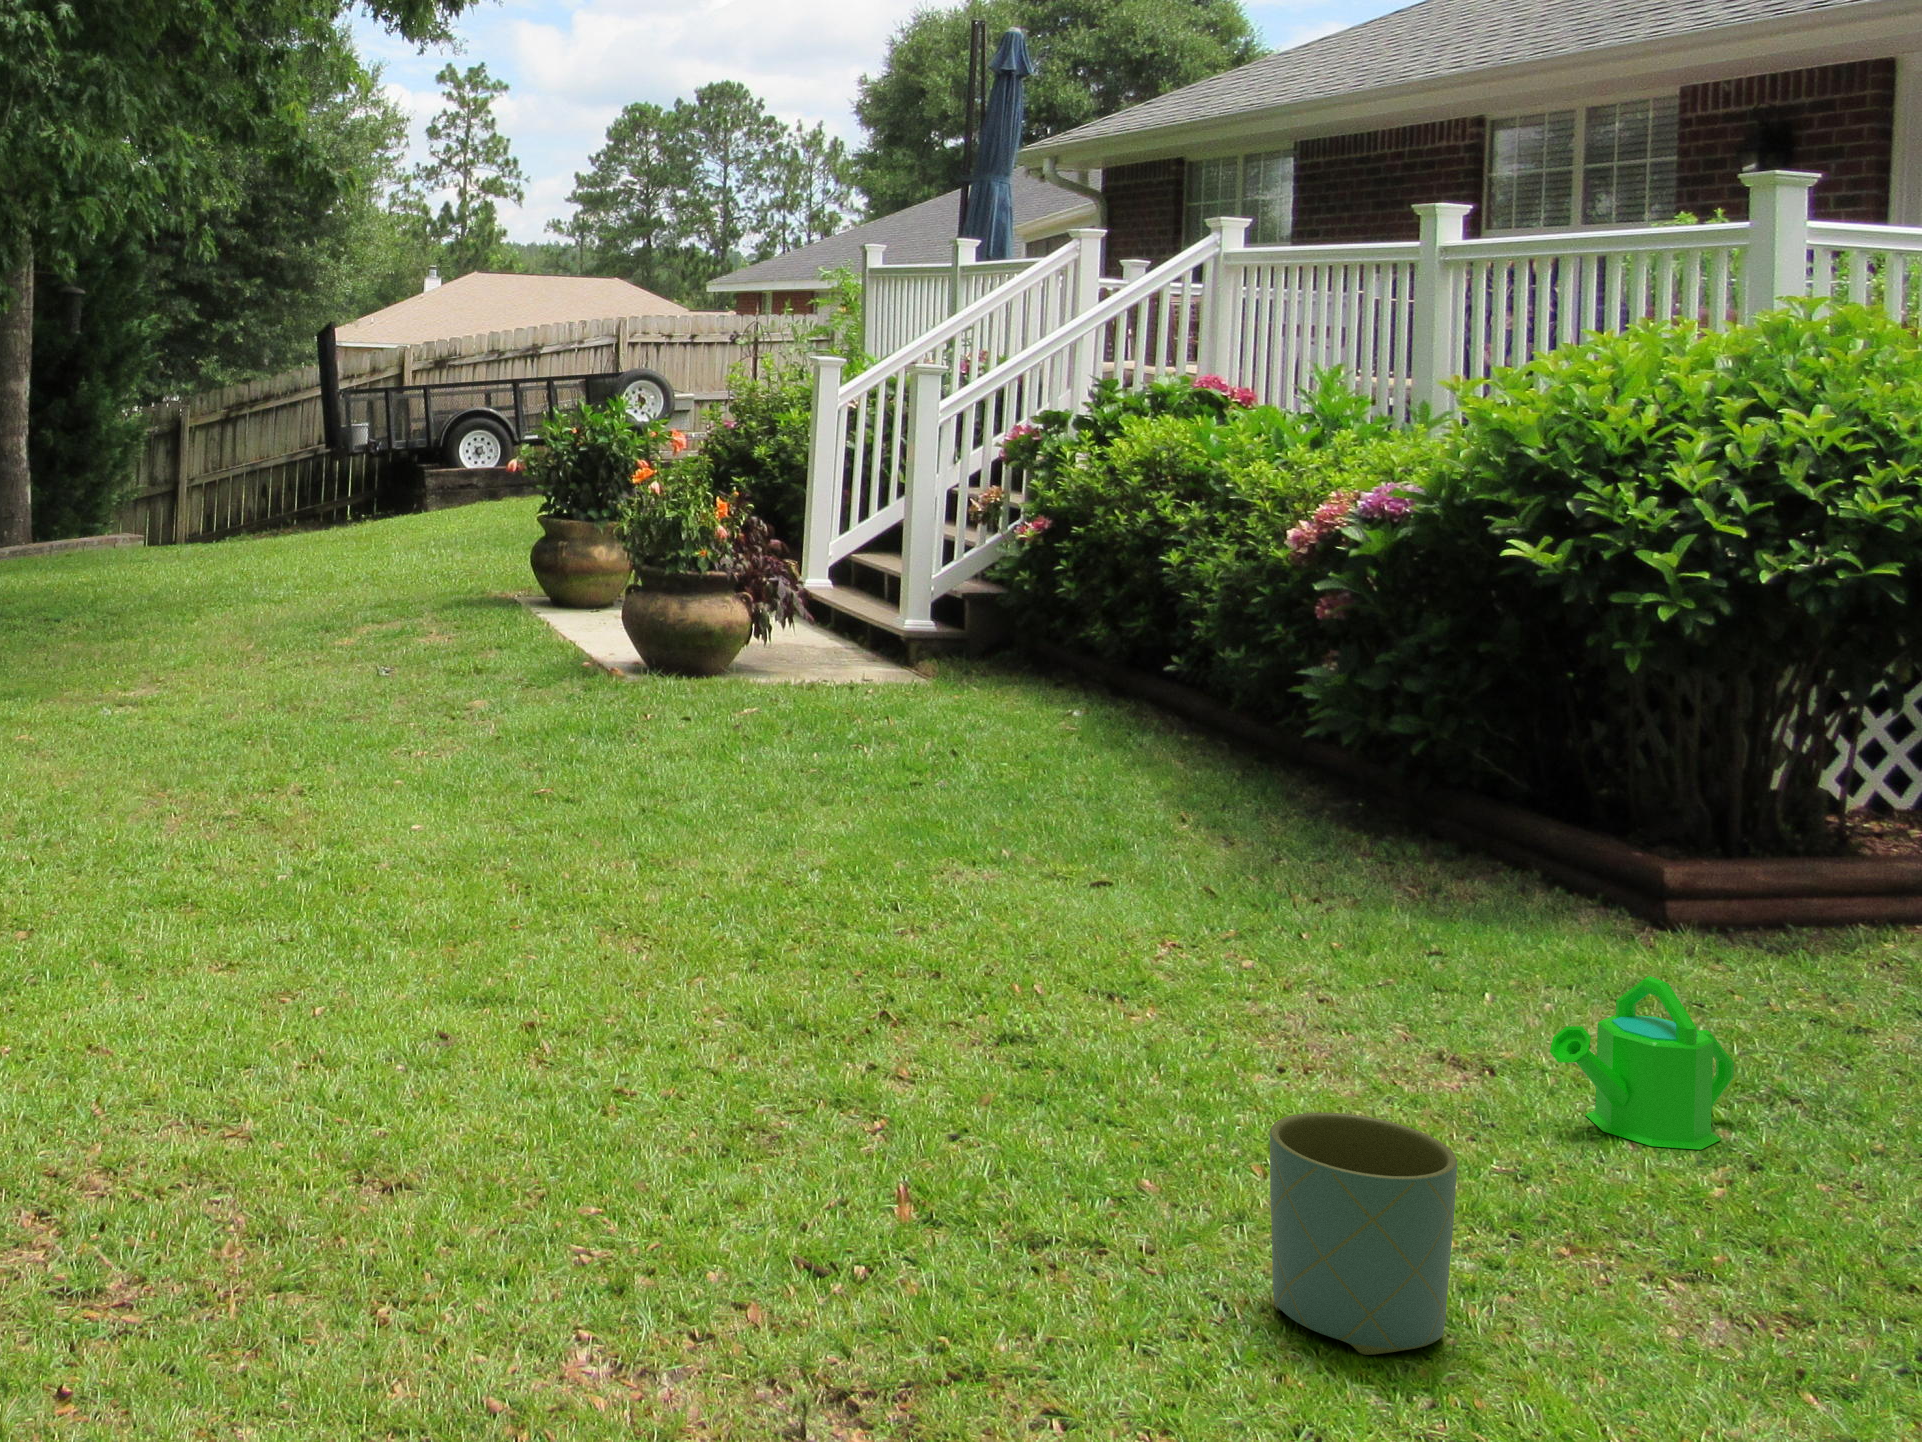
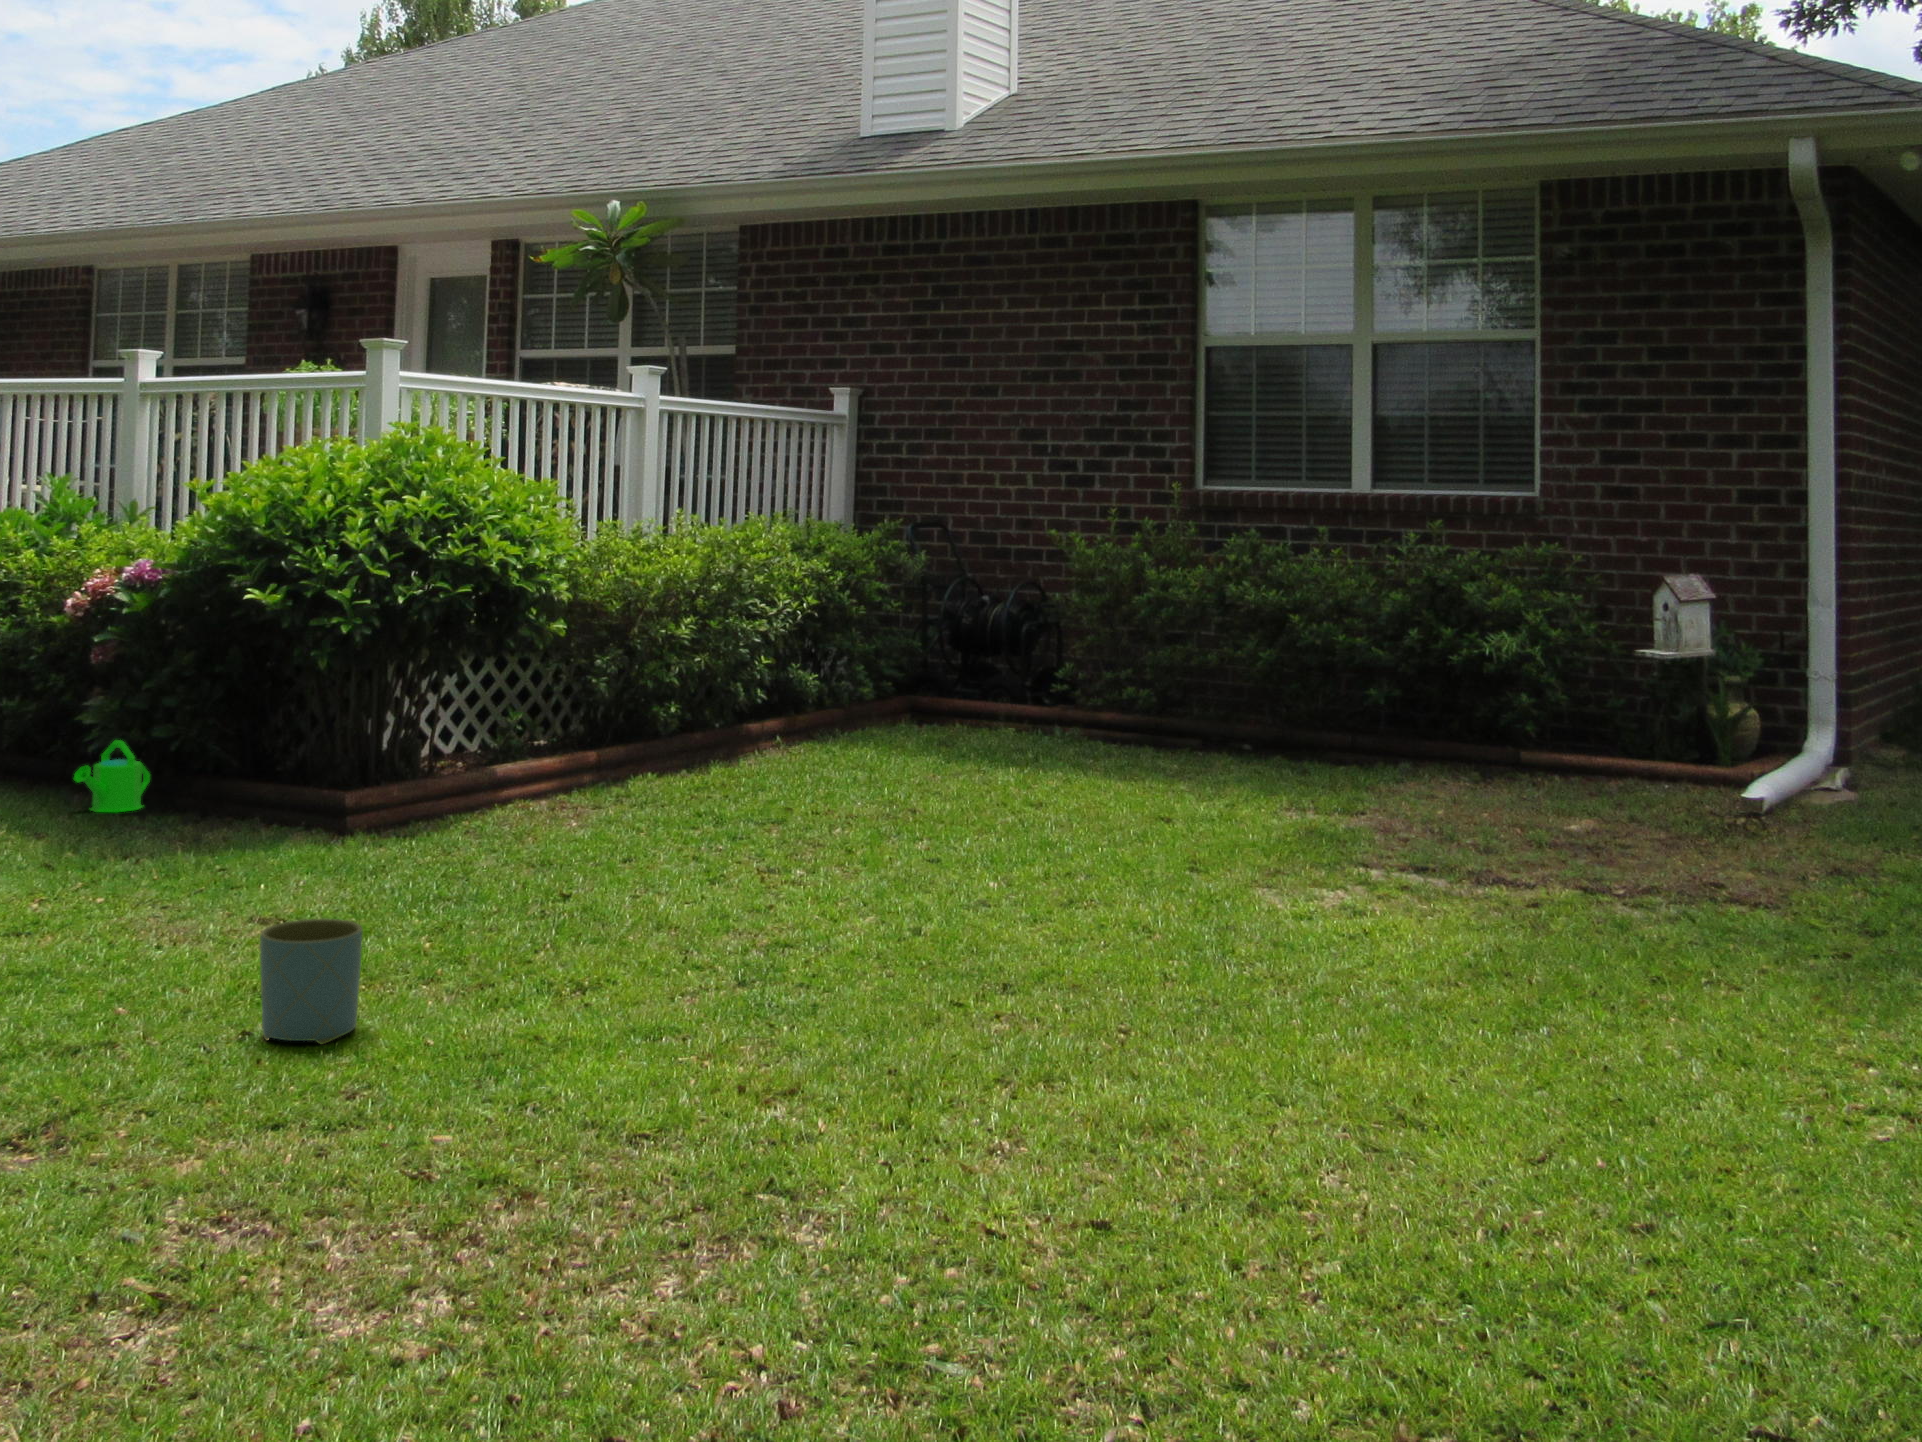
watering can: present [1550,976,1734,1150] -> present [74,740,150,813]

